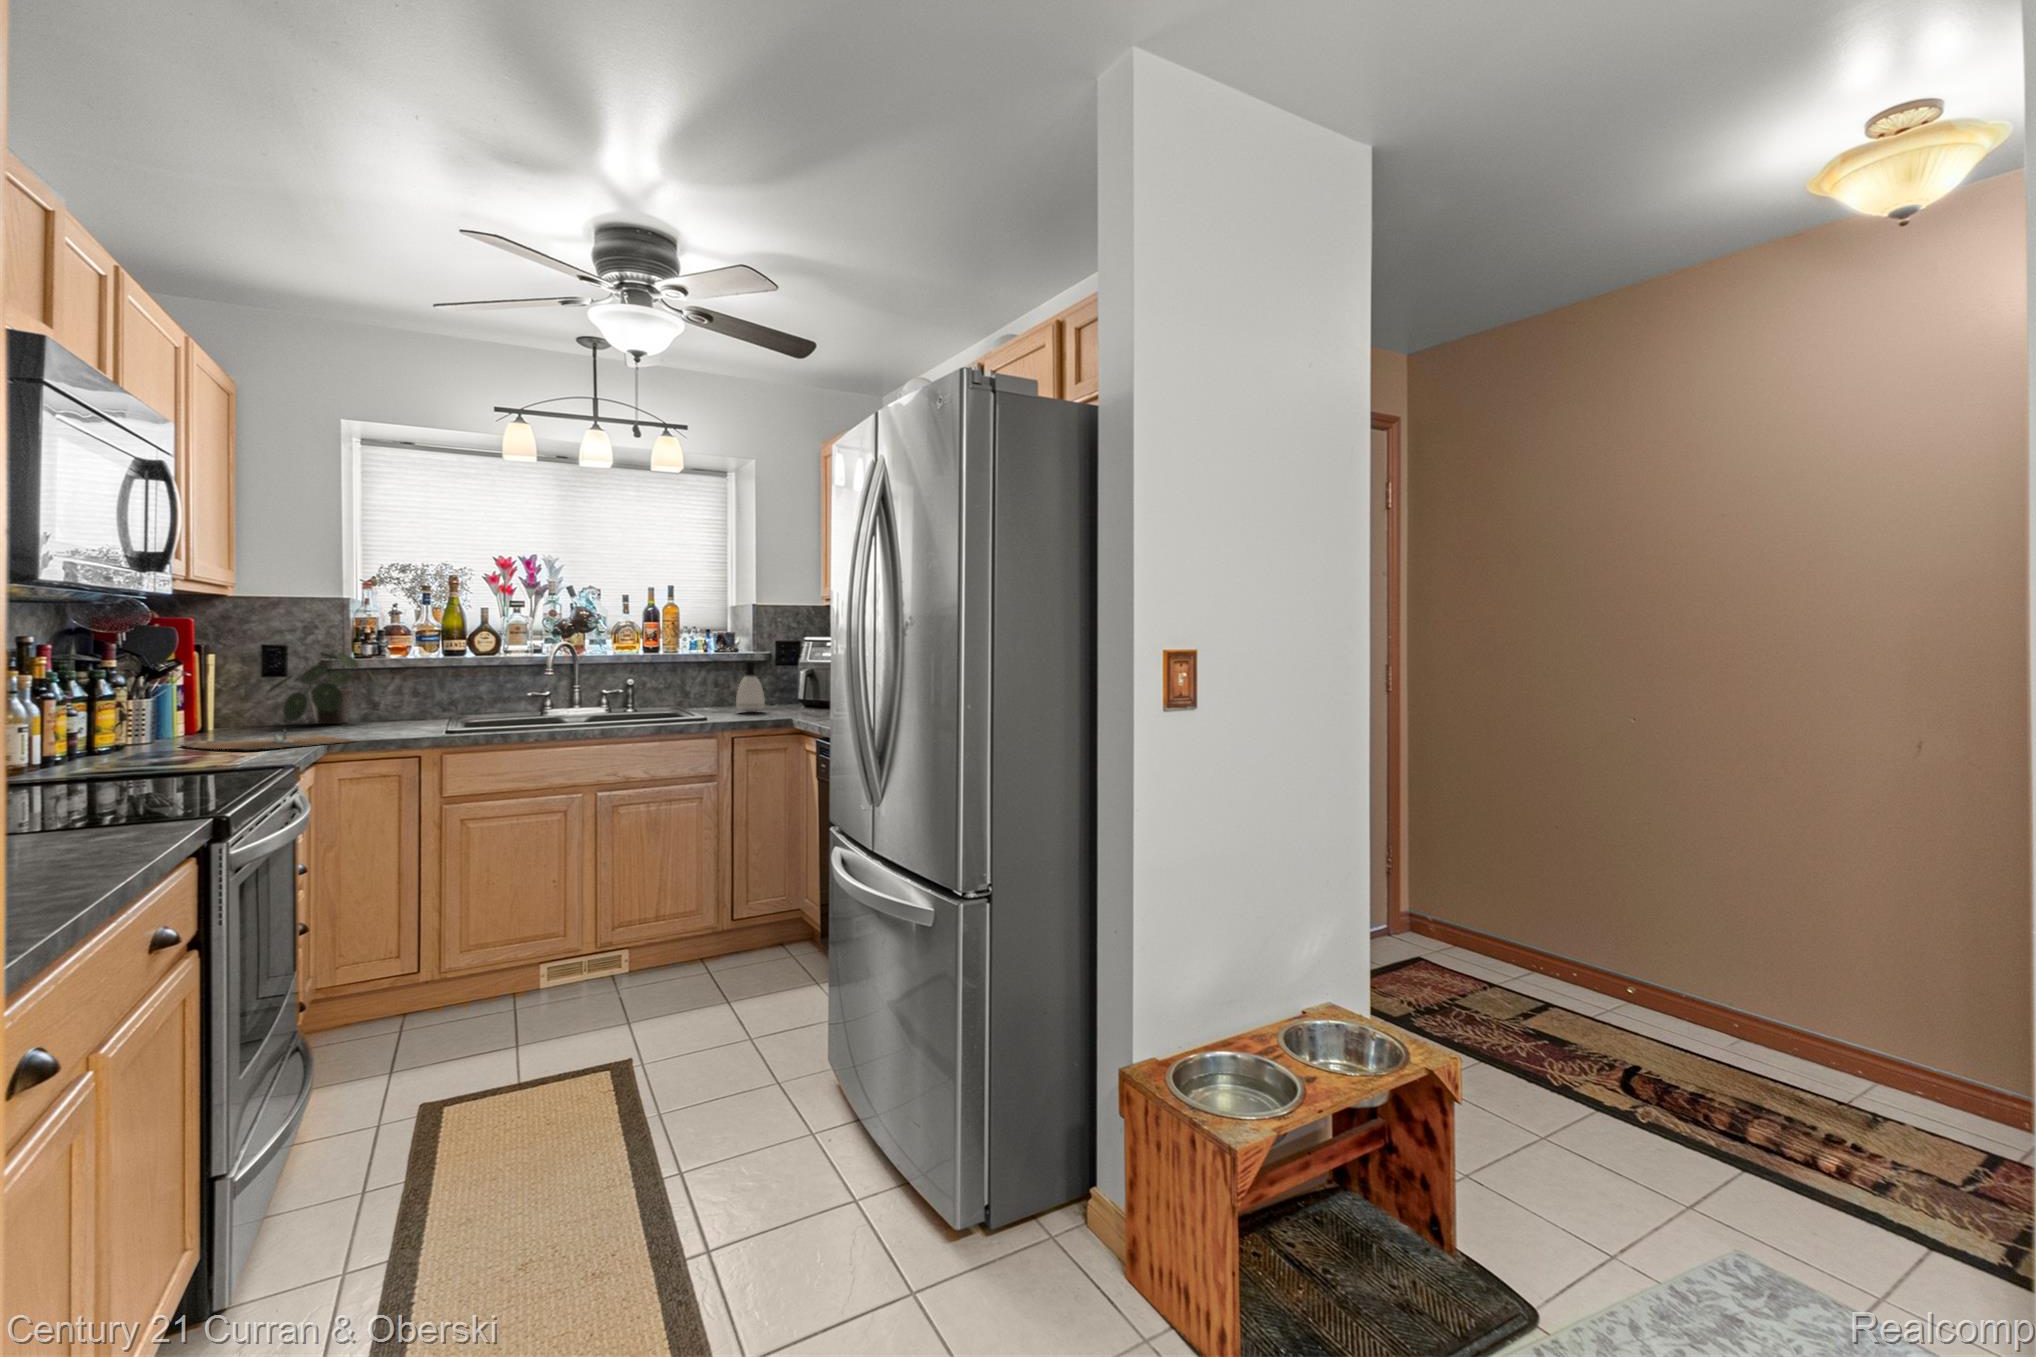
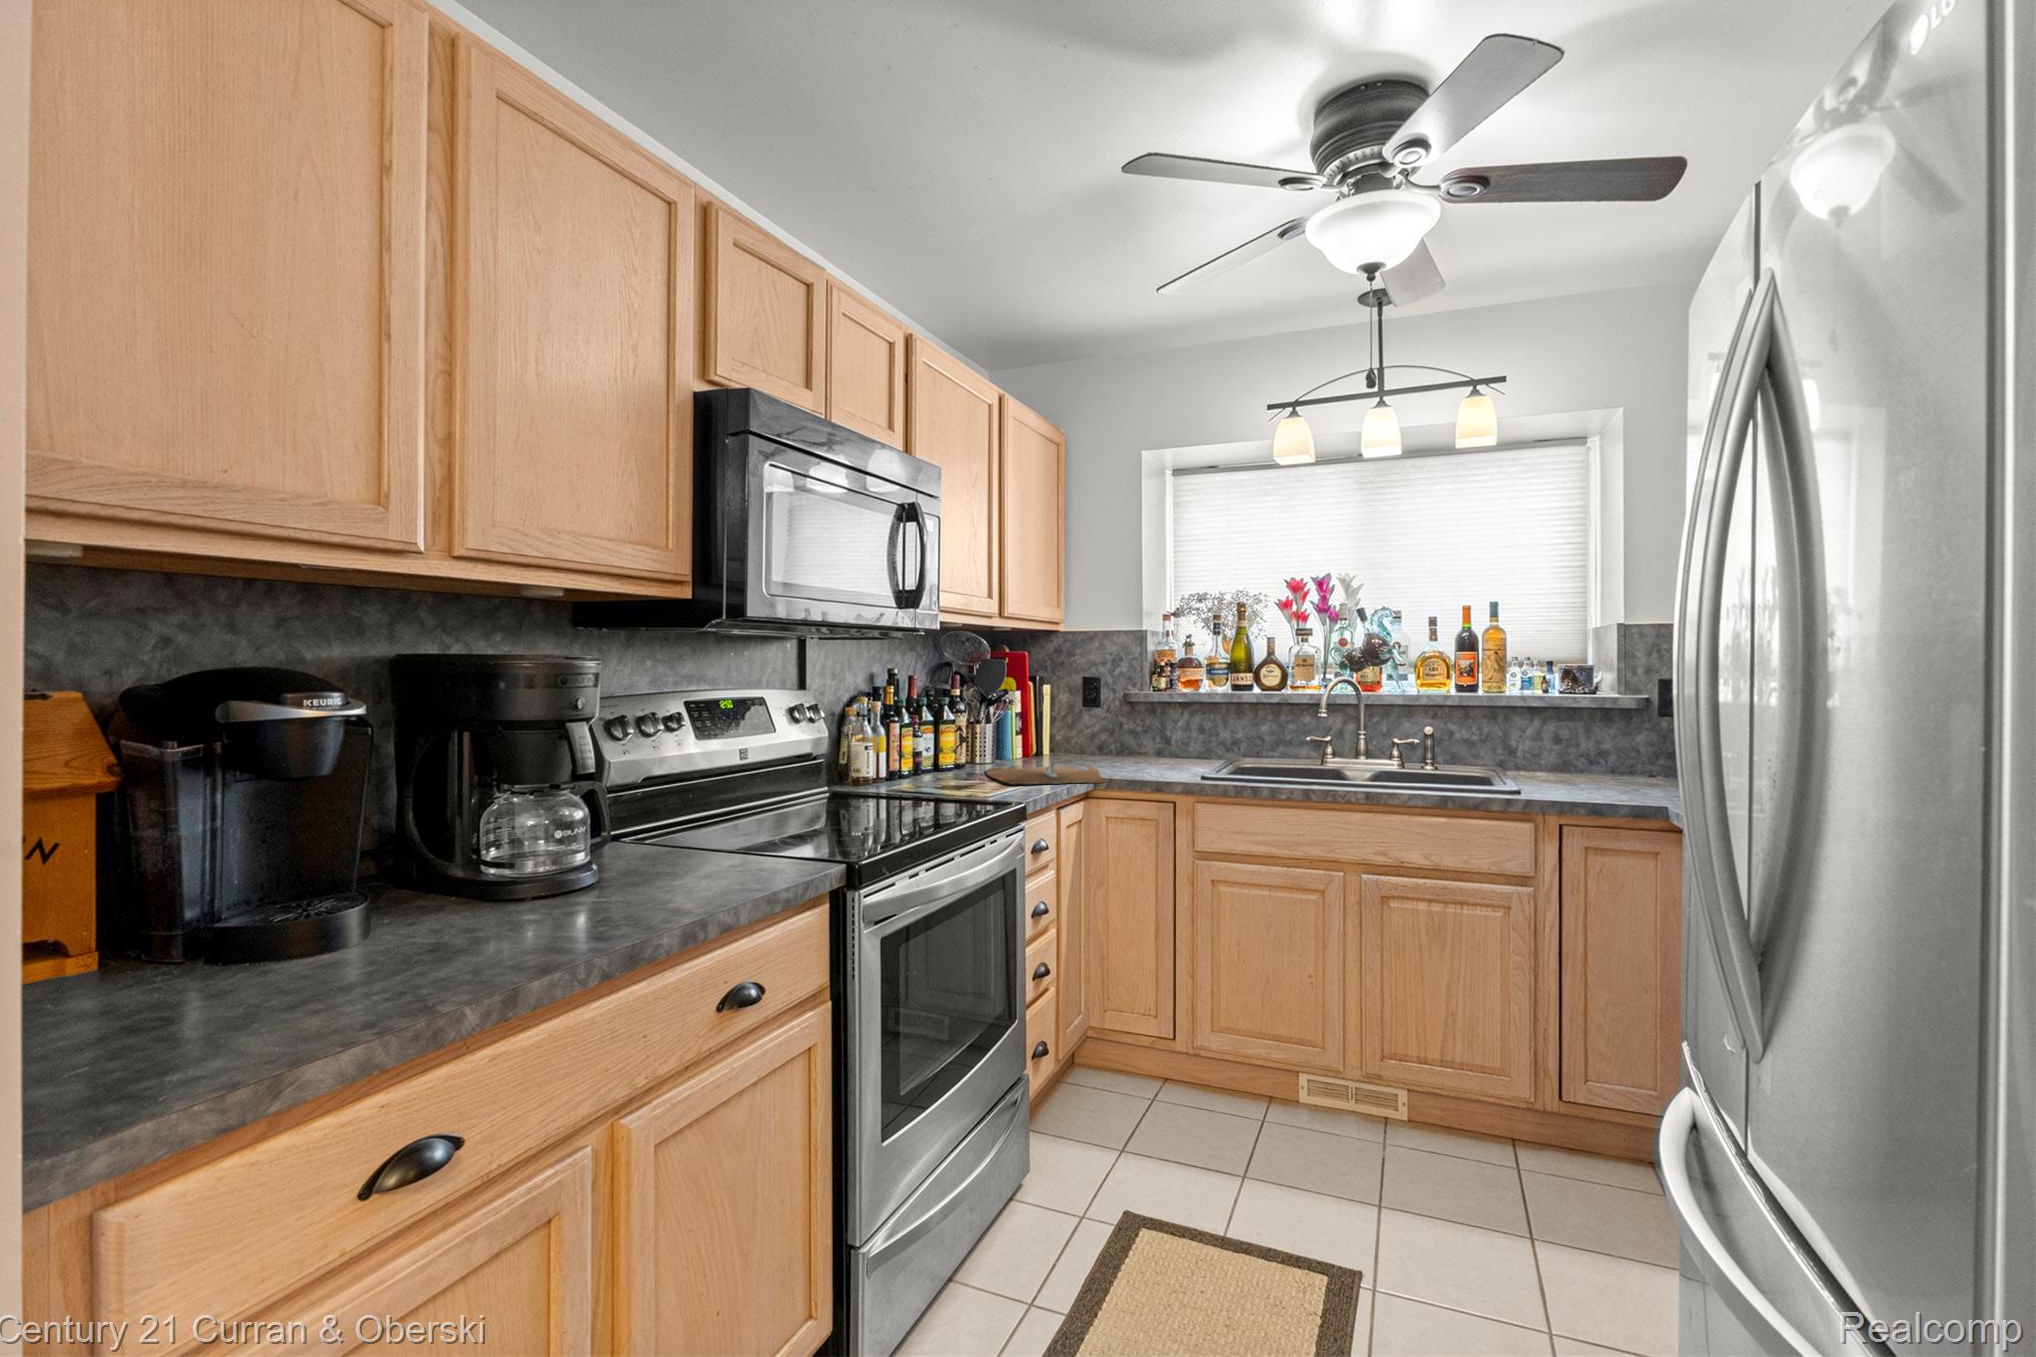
potted plant: present [267,652,382,724] -> none [1089,684,1177,752]
soap dispenser: present [736,660,765,712] -> none [1576,708,1627,783]

